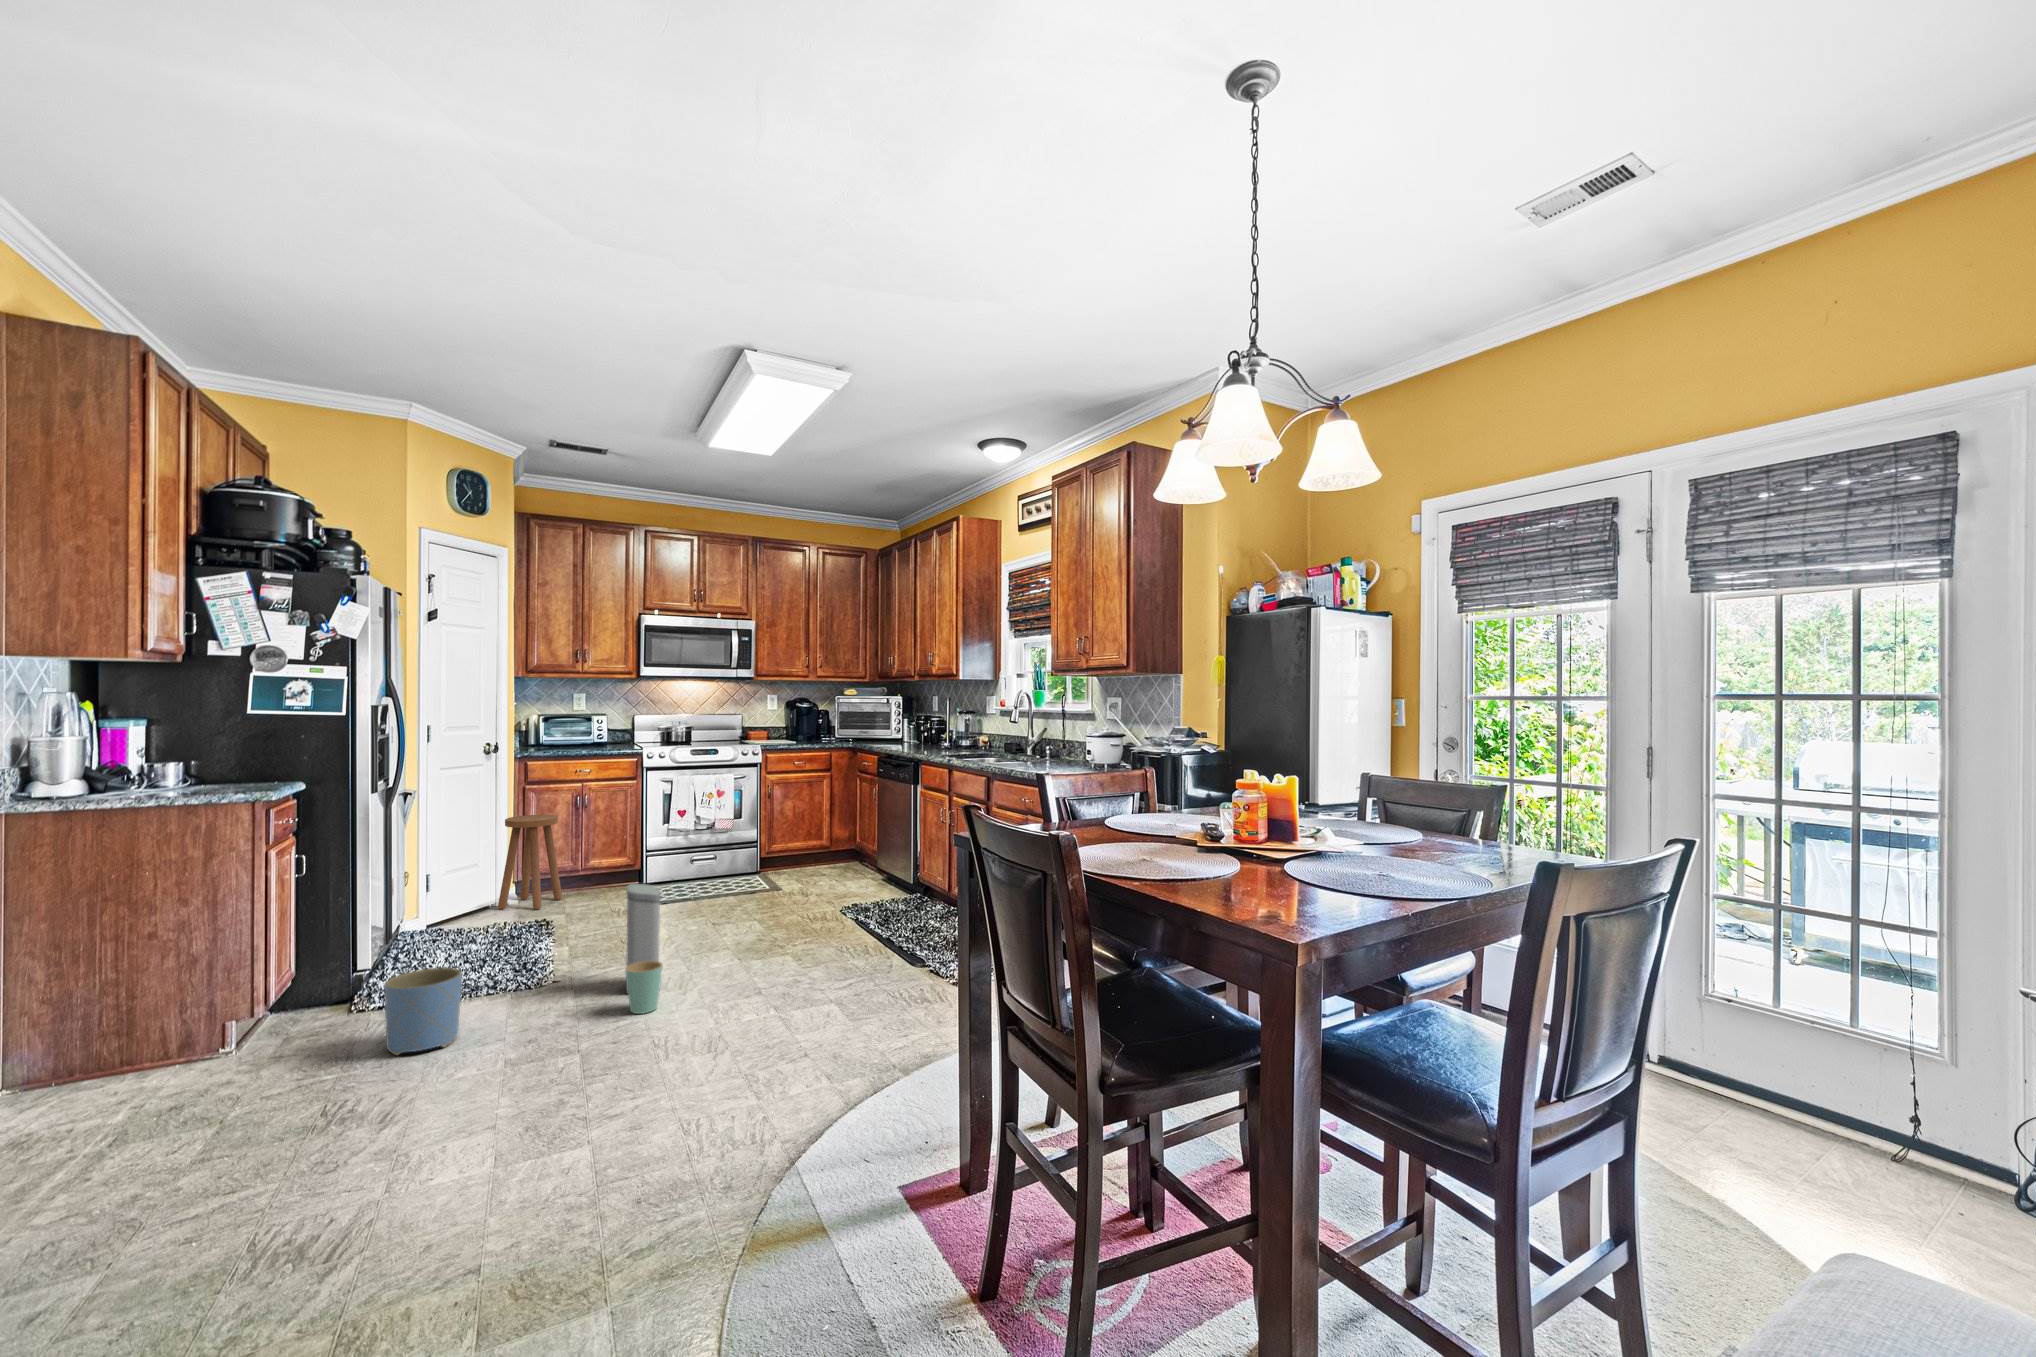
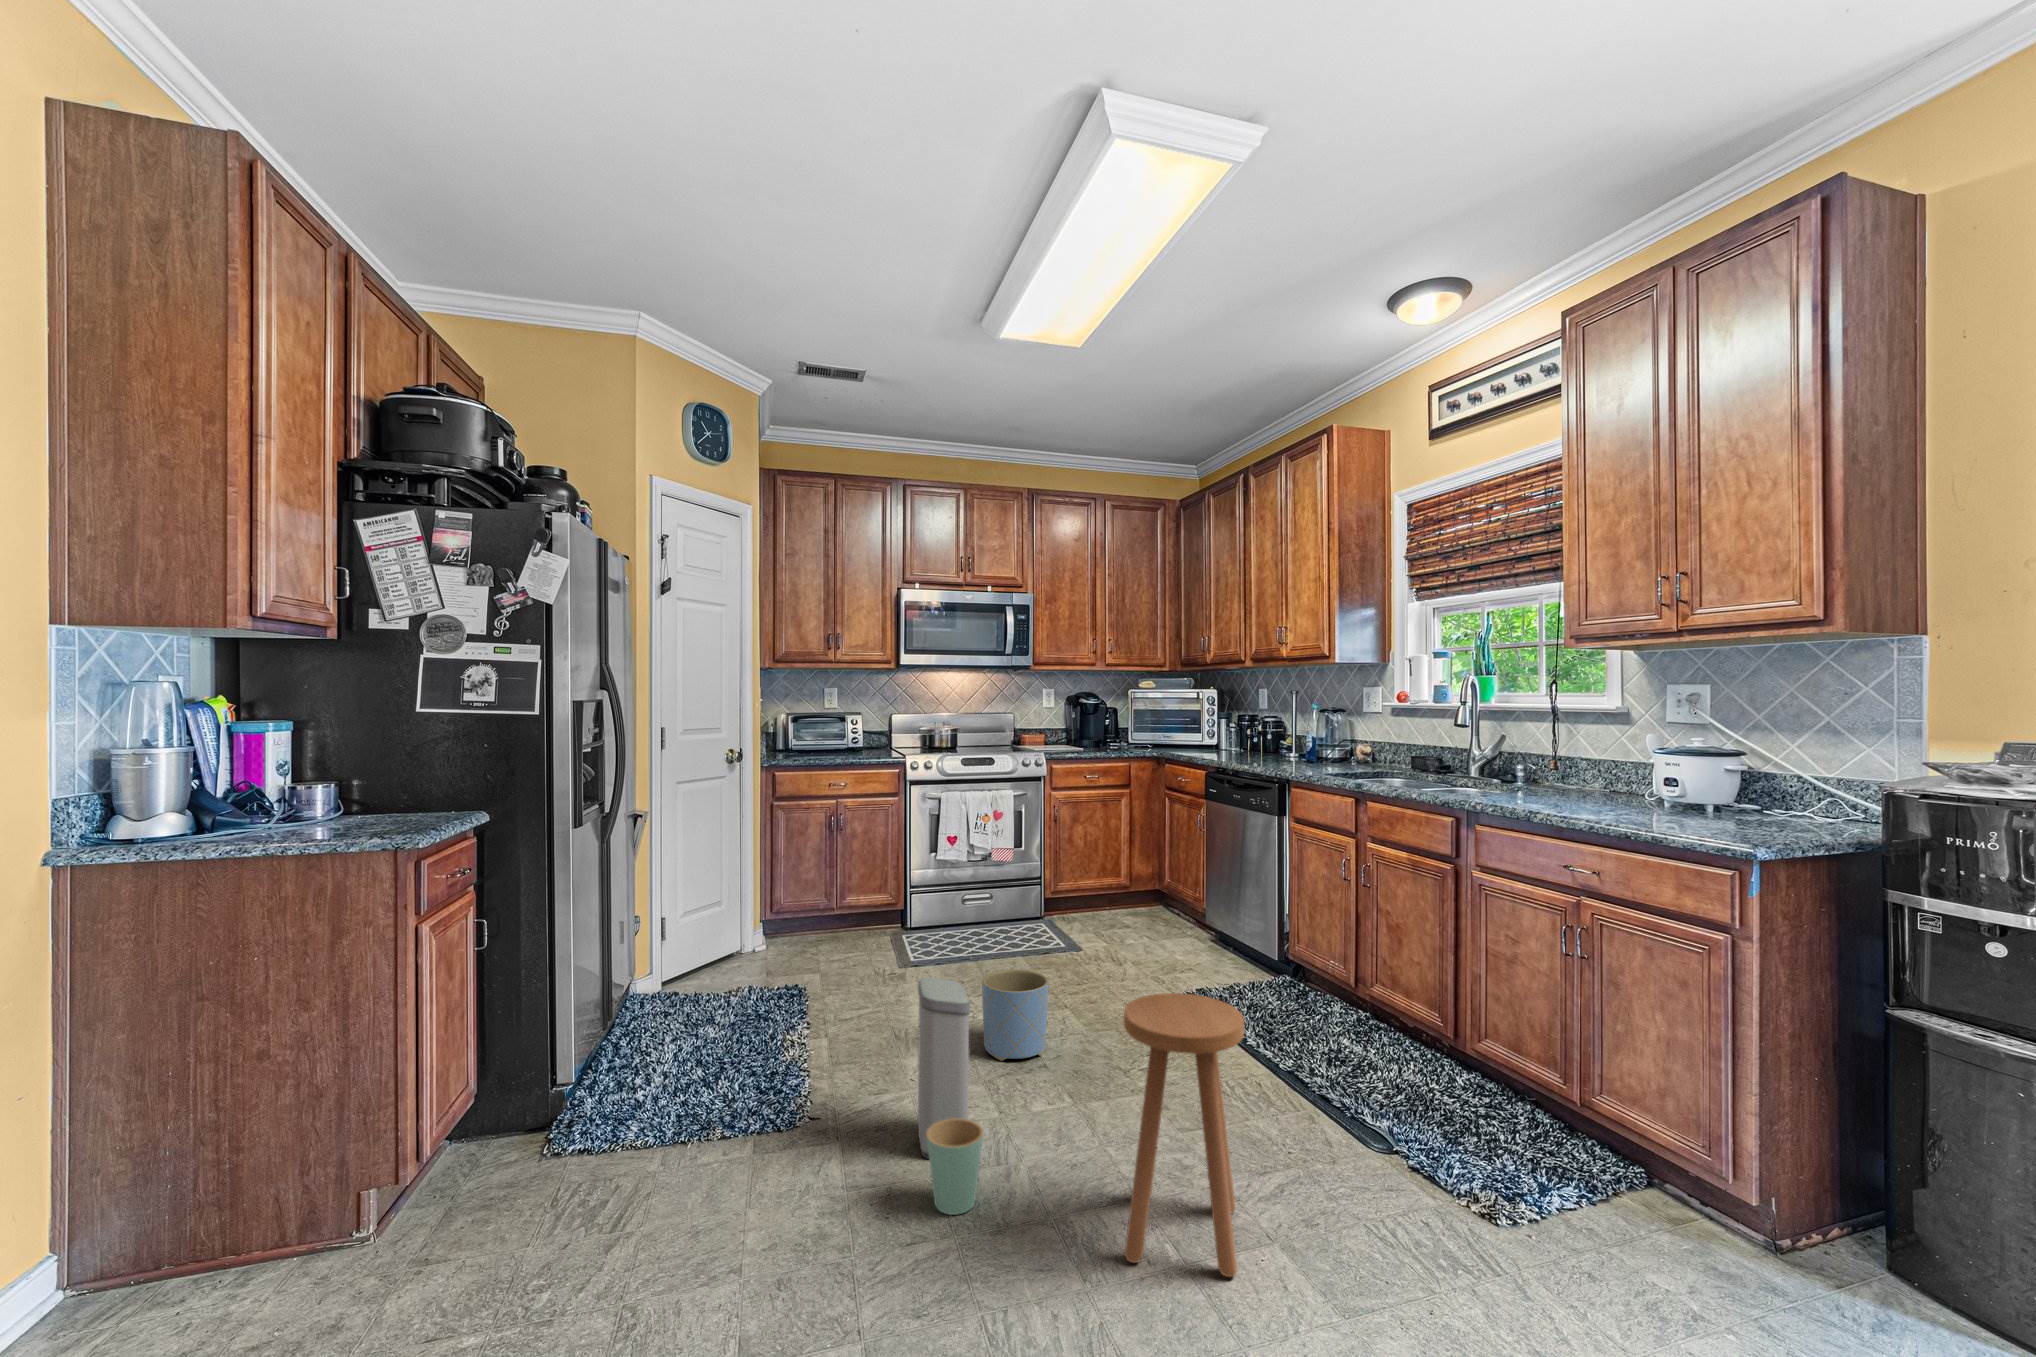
stool: present [498,815,562,909] -> present [1124,993,1244,1277]
planter: present [384,967,462,1055] -> present [982,970,1049,1061]

